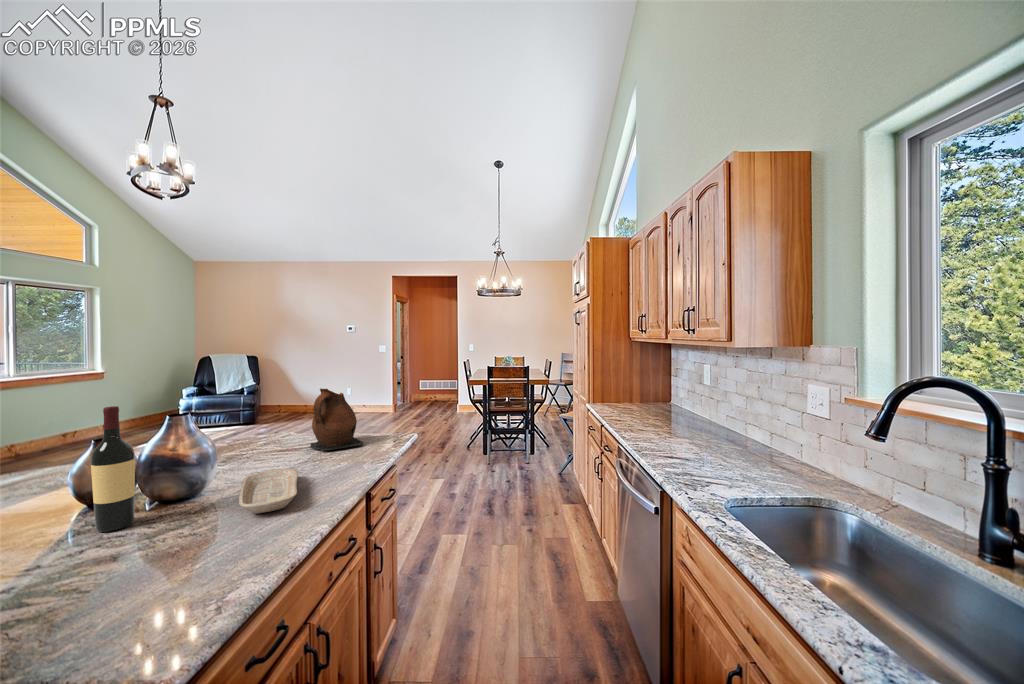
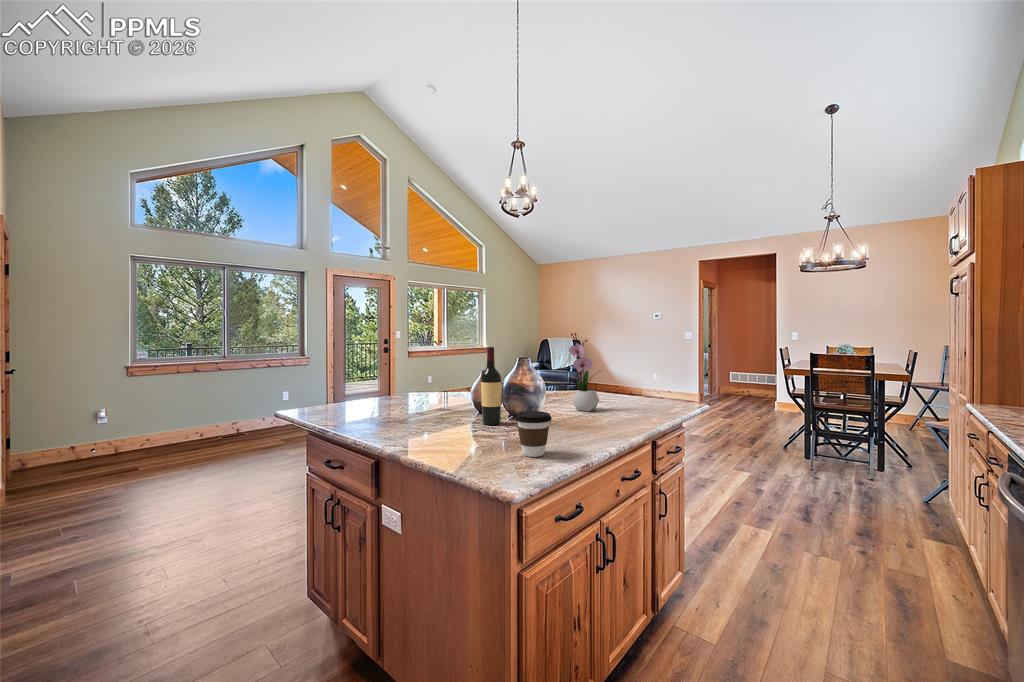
flower arrangement: none [252,371,299,469] -> present [569,333,599,411]
ceramic pitcher: present [310,388,363,451] -> none [609,353,656,406]
tray: present [239,468,298,514] -> none [558,409,599,433]
coffee cup: none [163,507,231,585] -> present [515,411,552,457]

